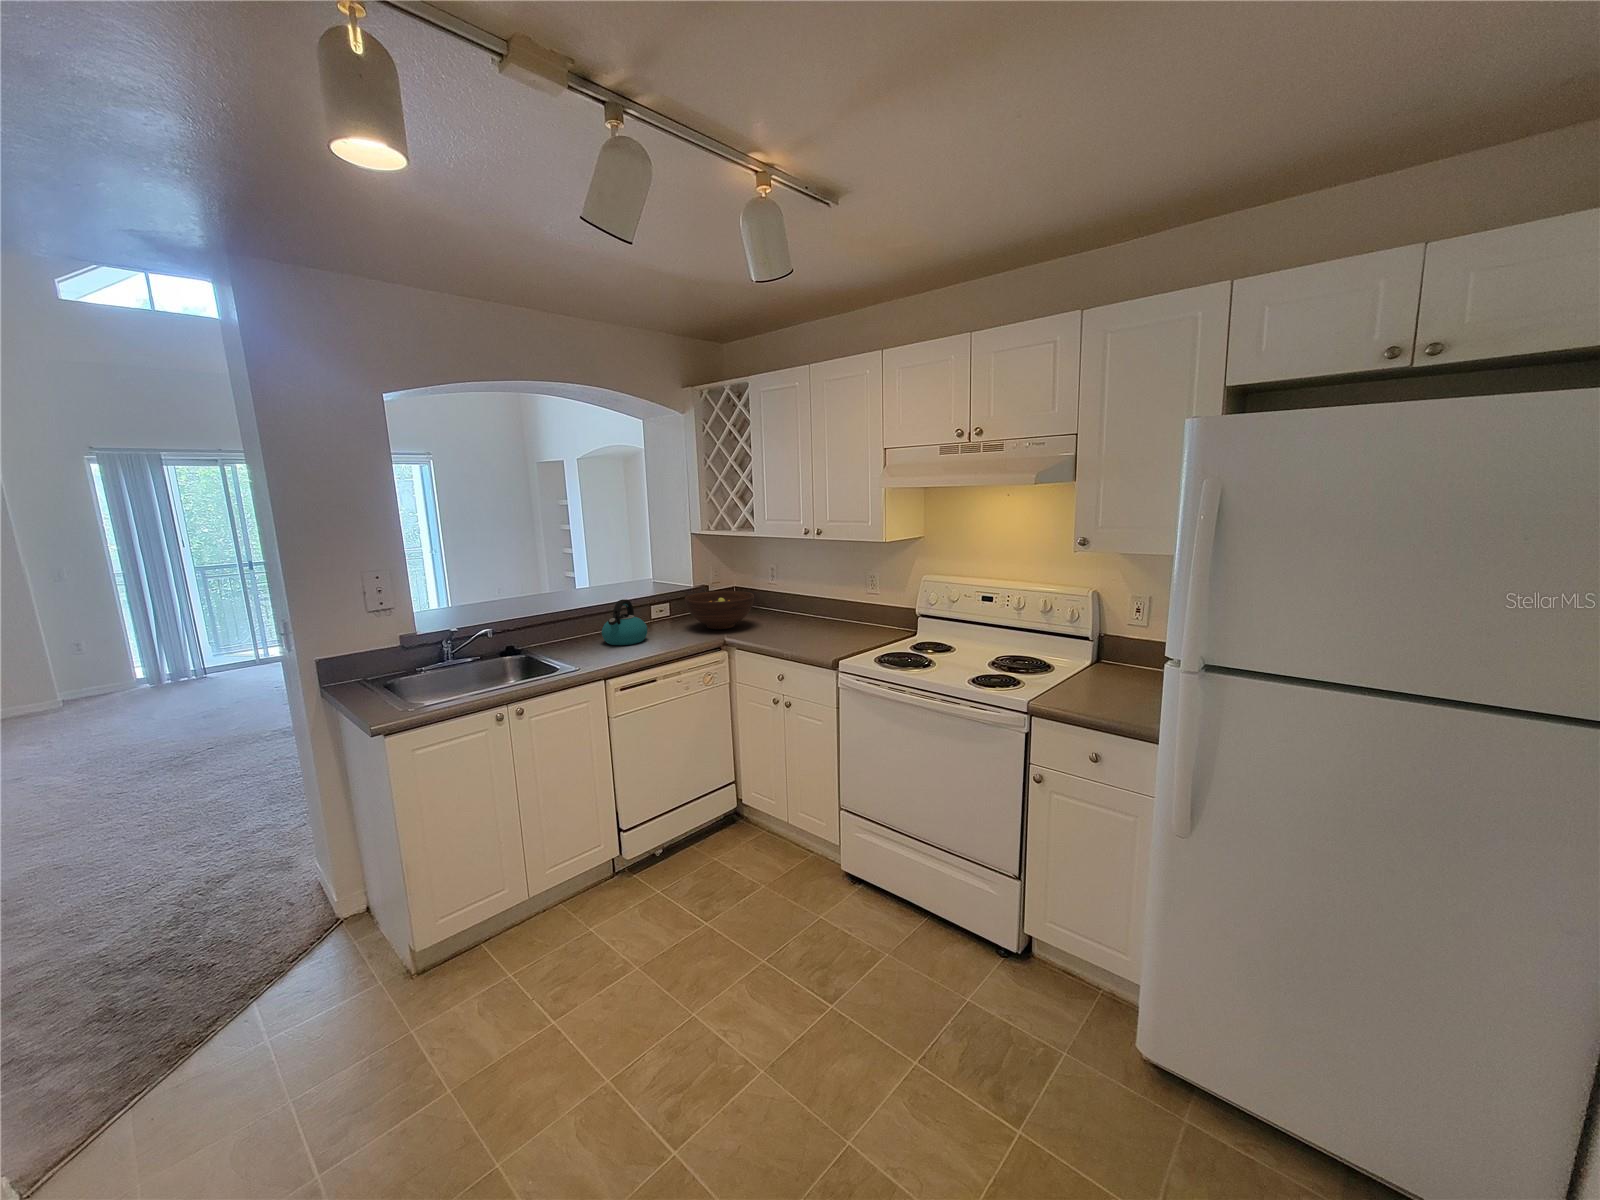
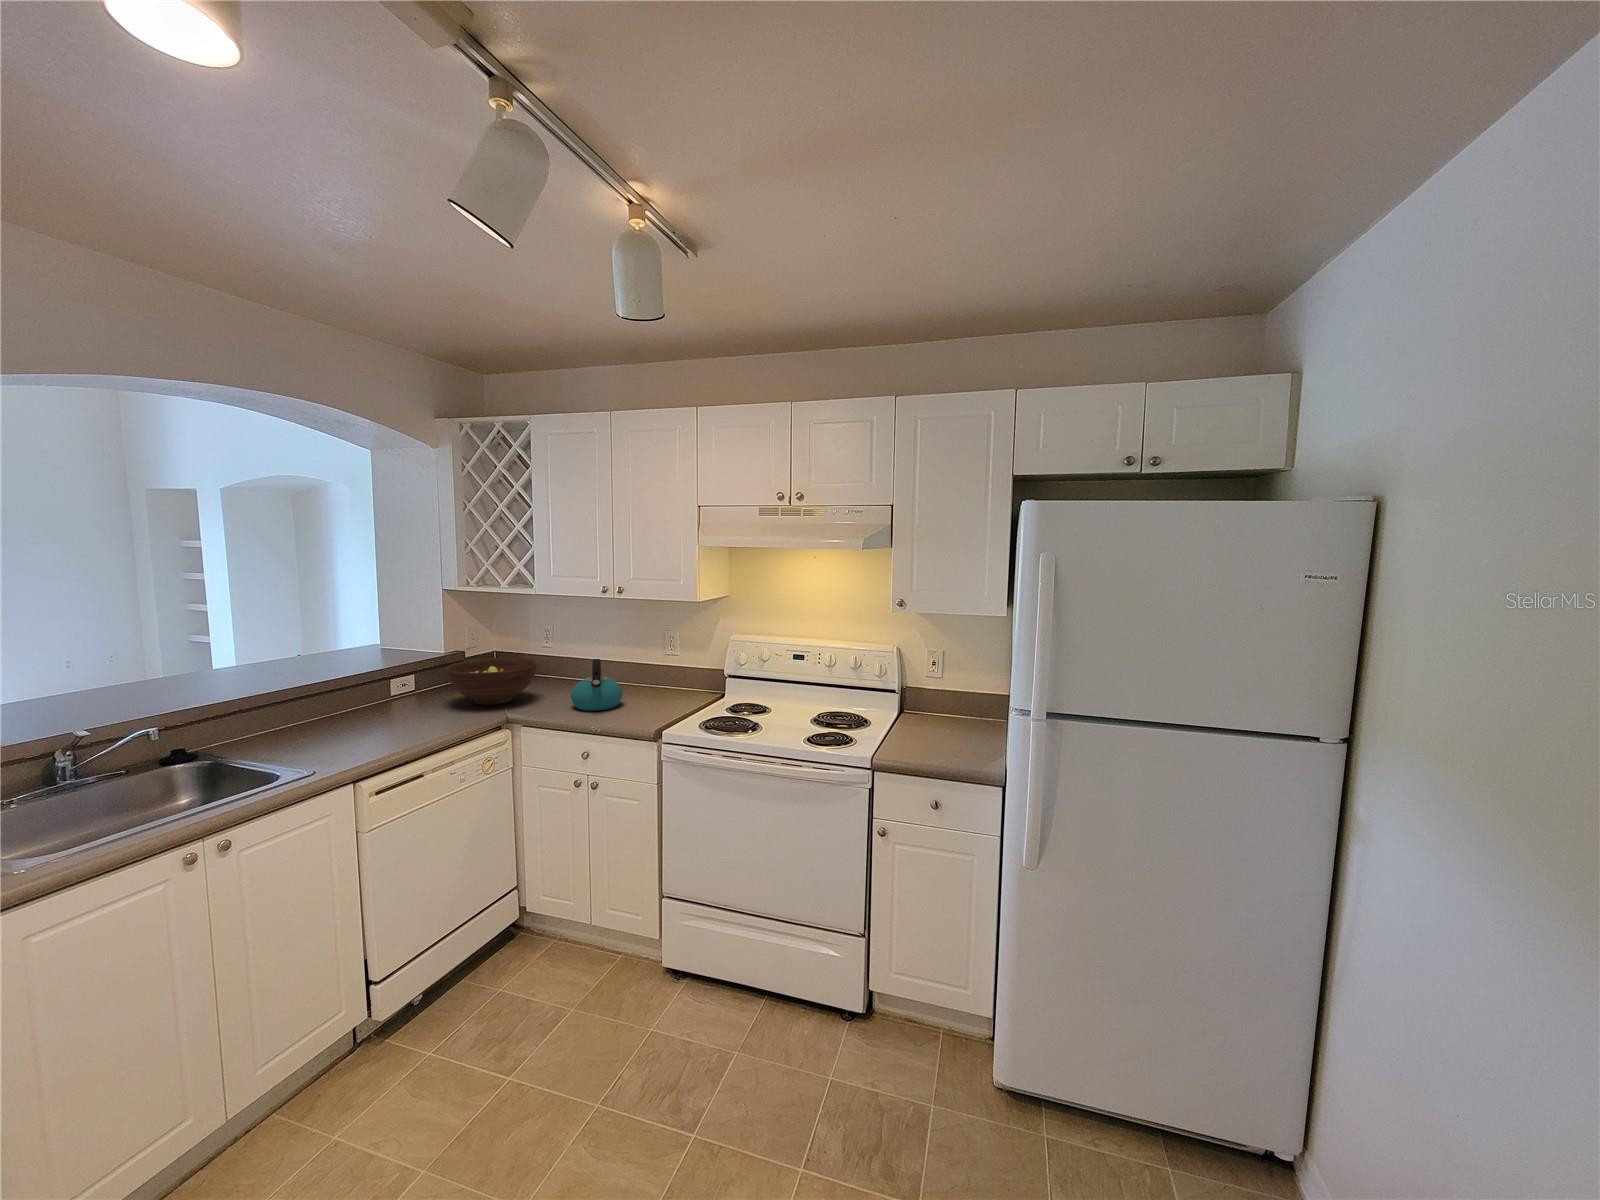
kettle: present [602,599,647,645] -> present [571,659,623,711]

